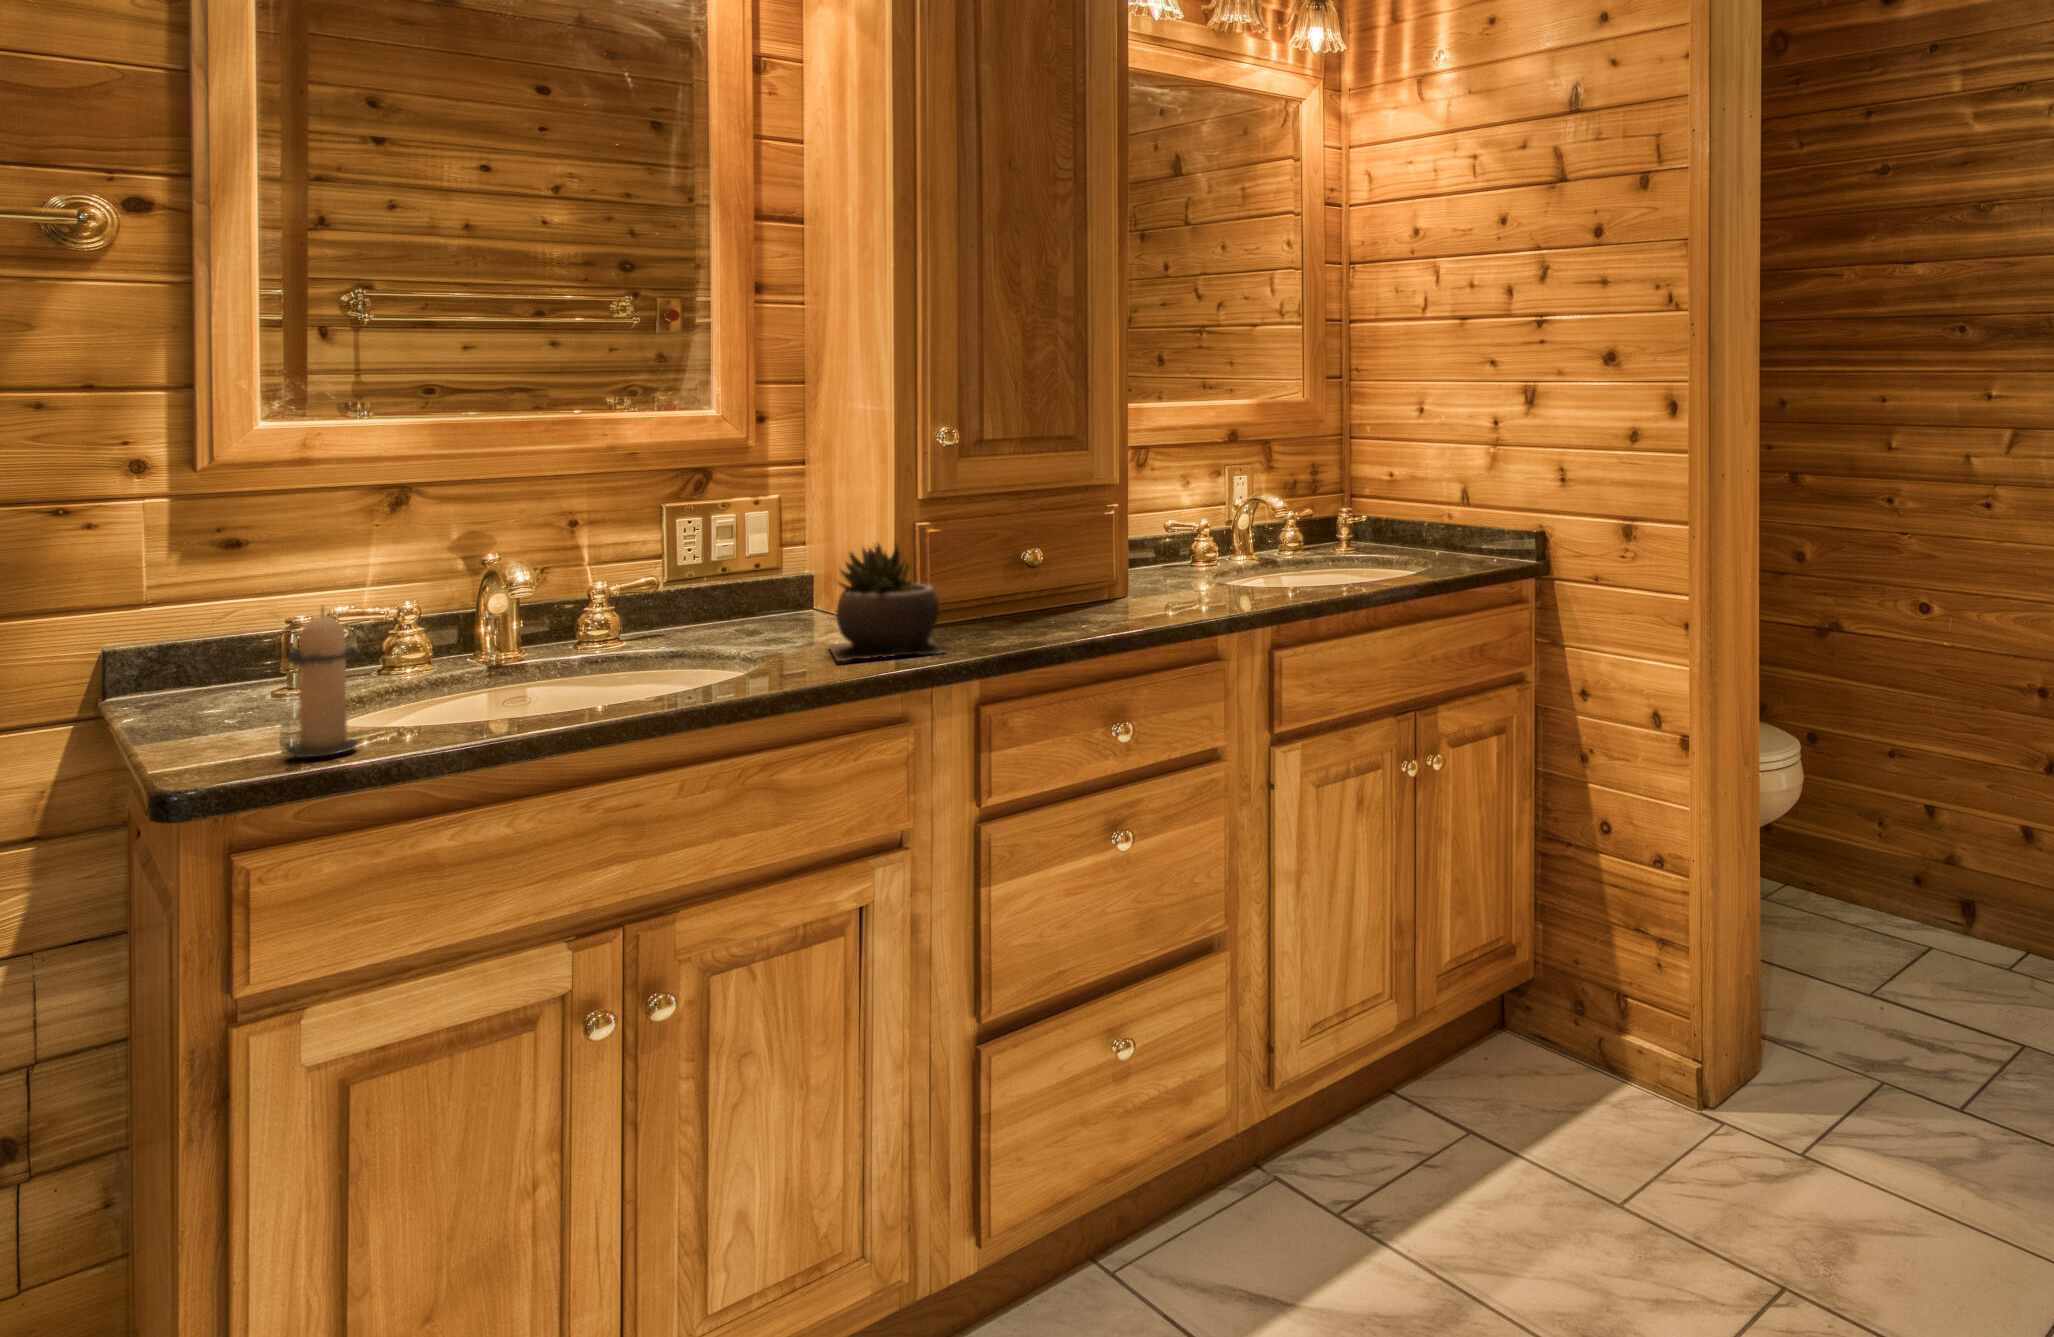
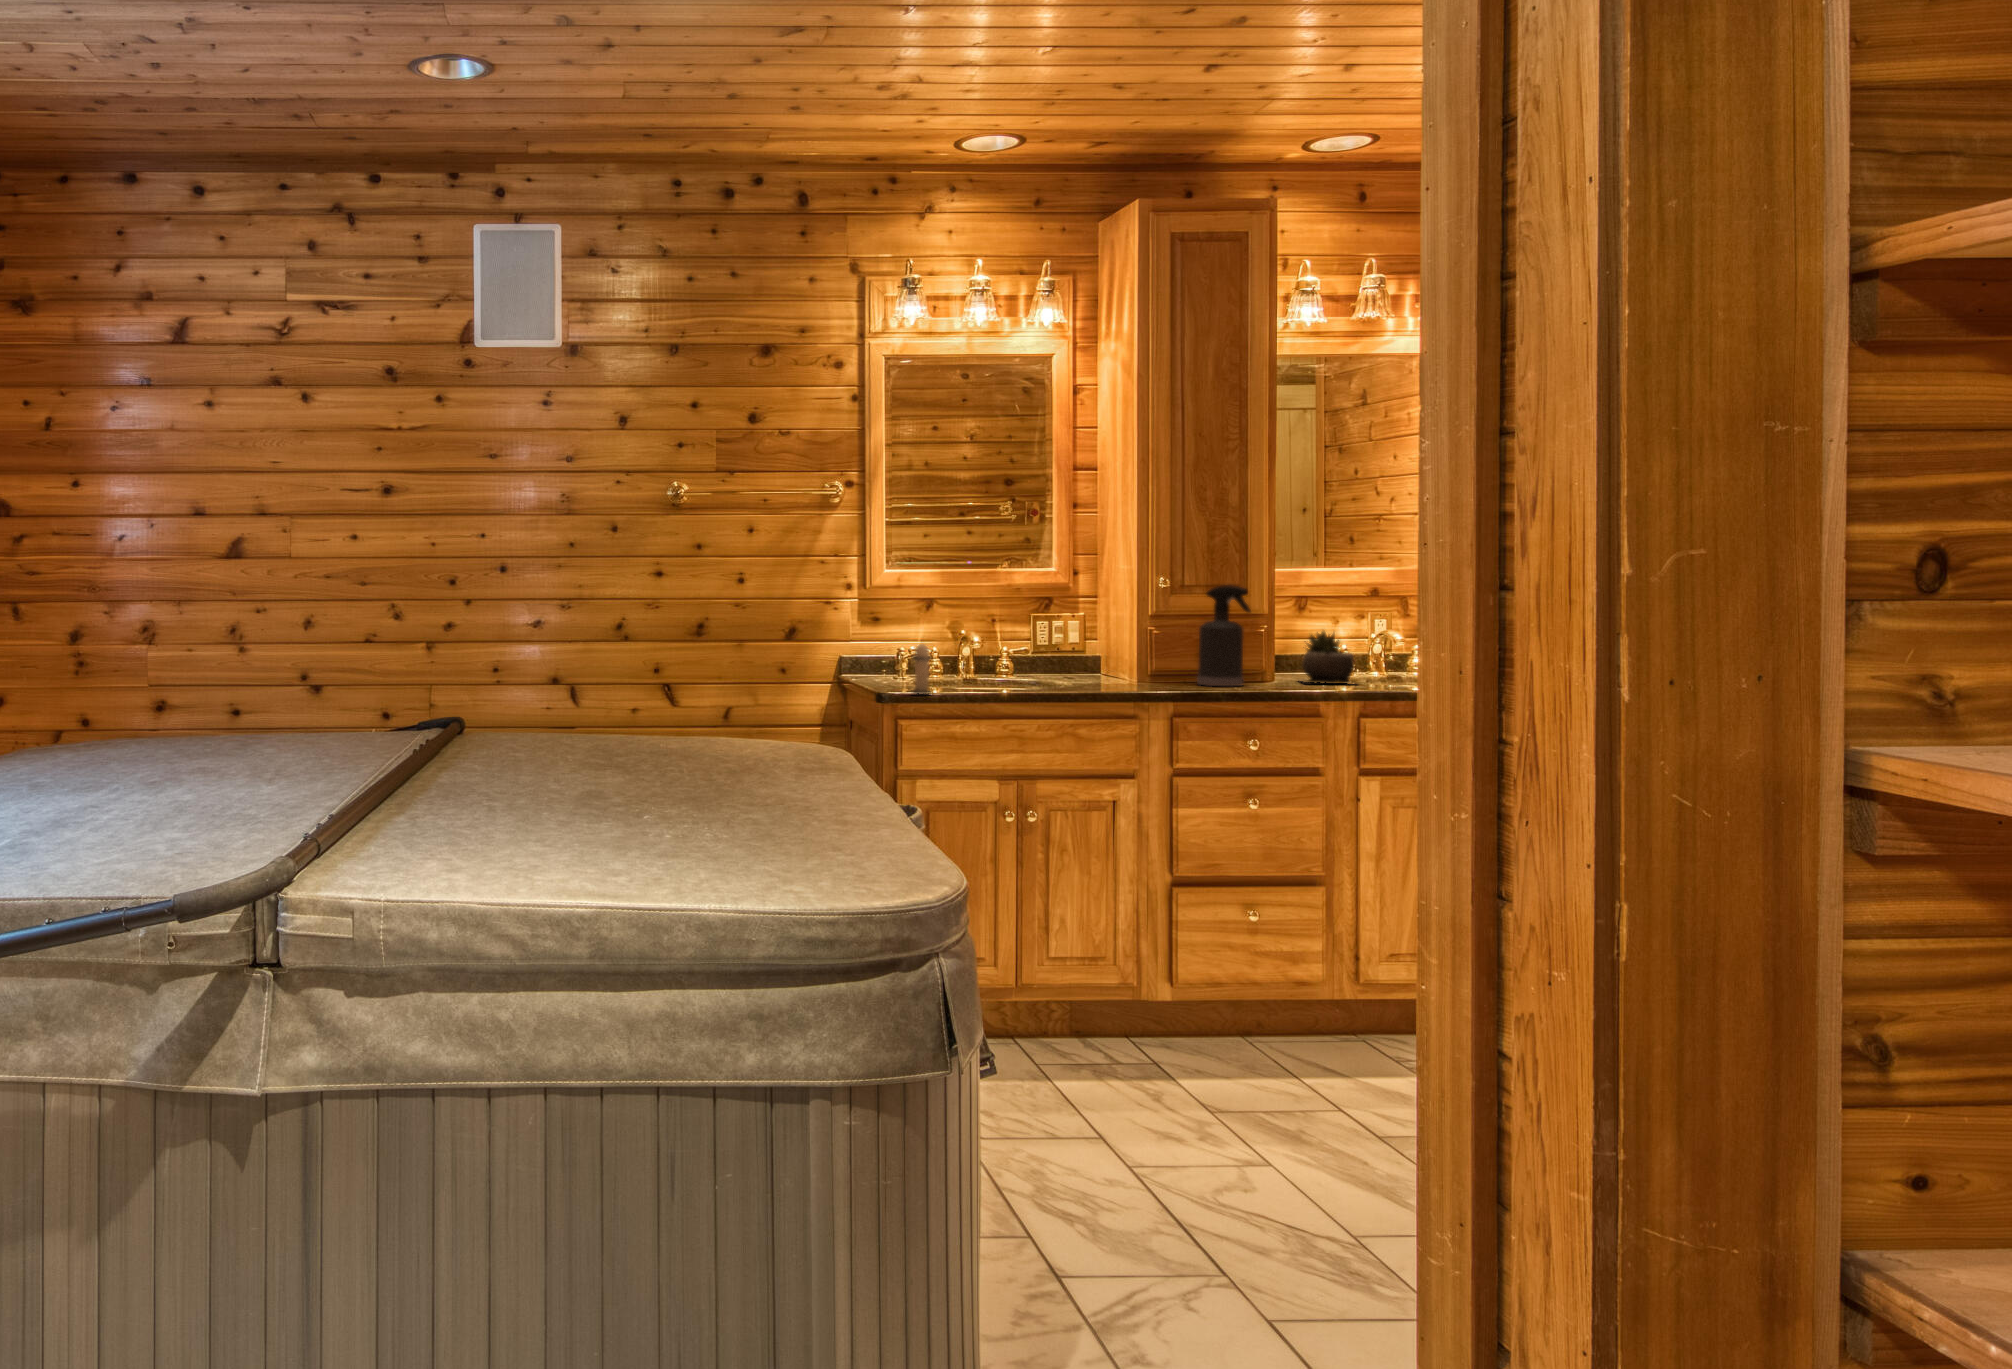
spray bottle: none [1008,439,1101,628] -> present [1197,585,1251,686]
succulent plant: present [829,544,944,661] -> present [1303,631,1355,685]

